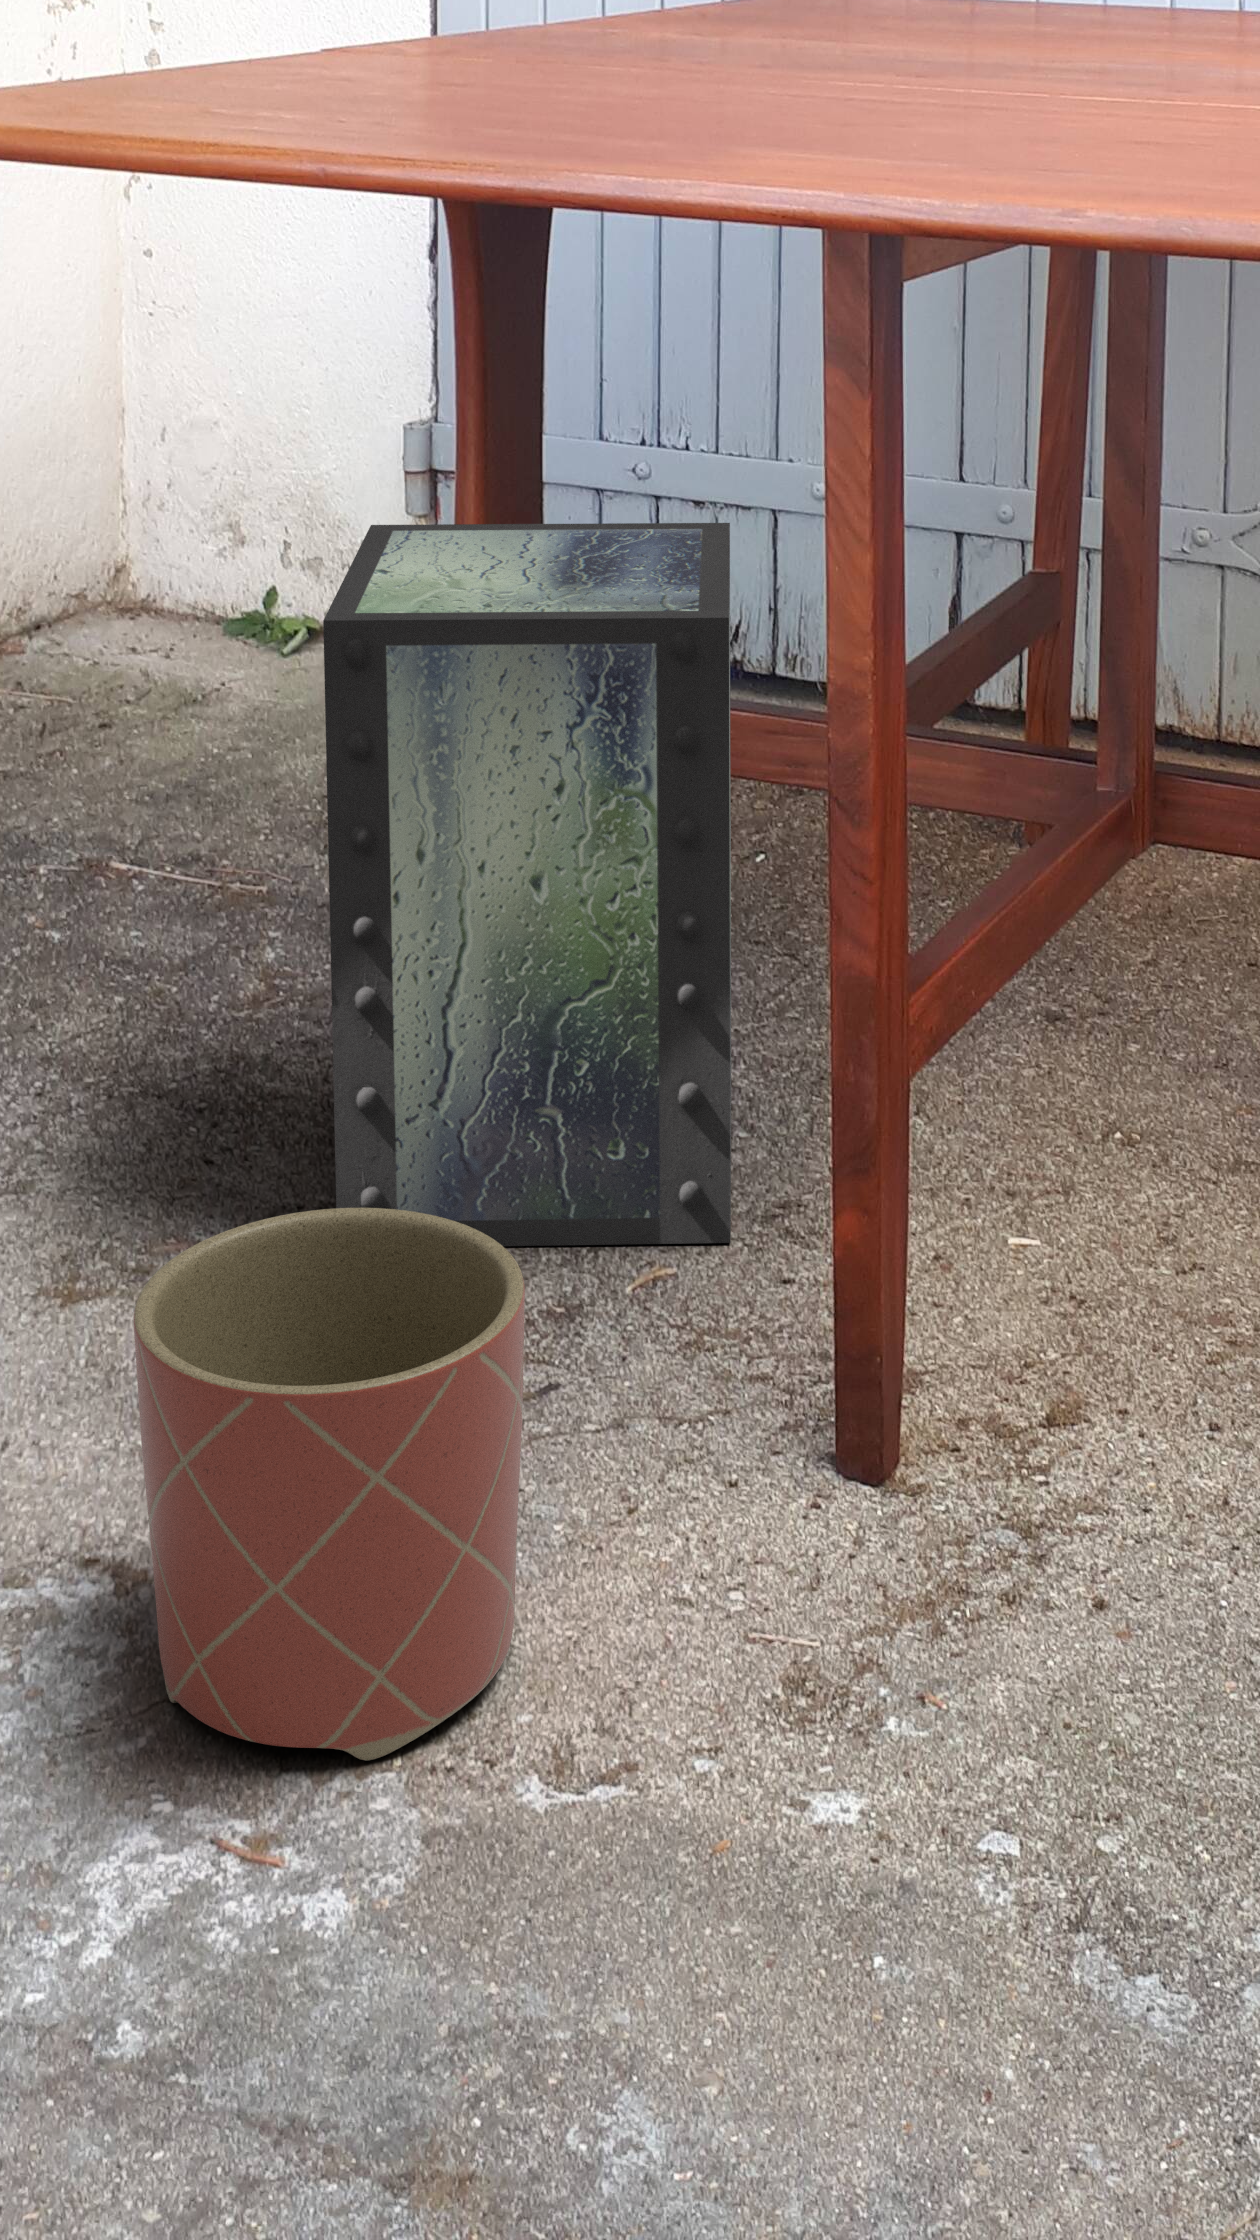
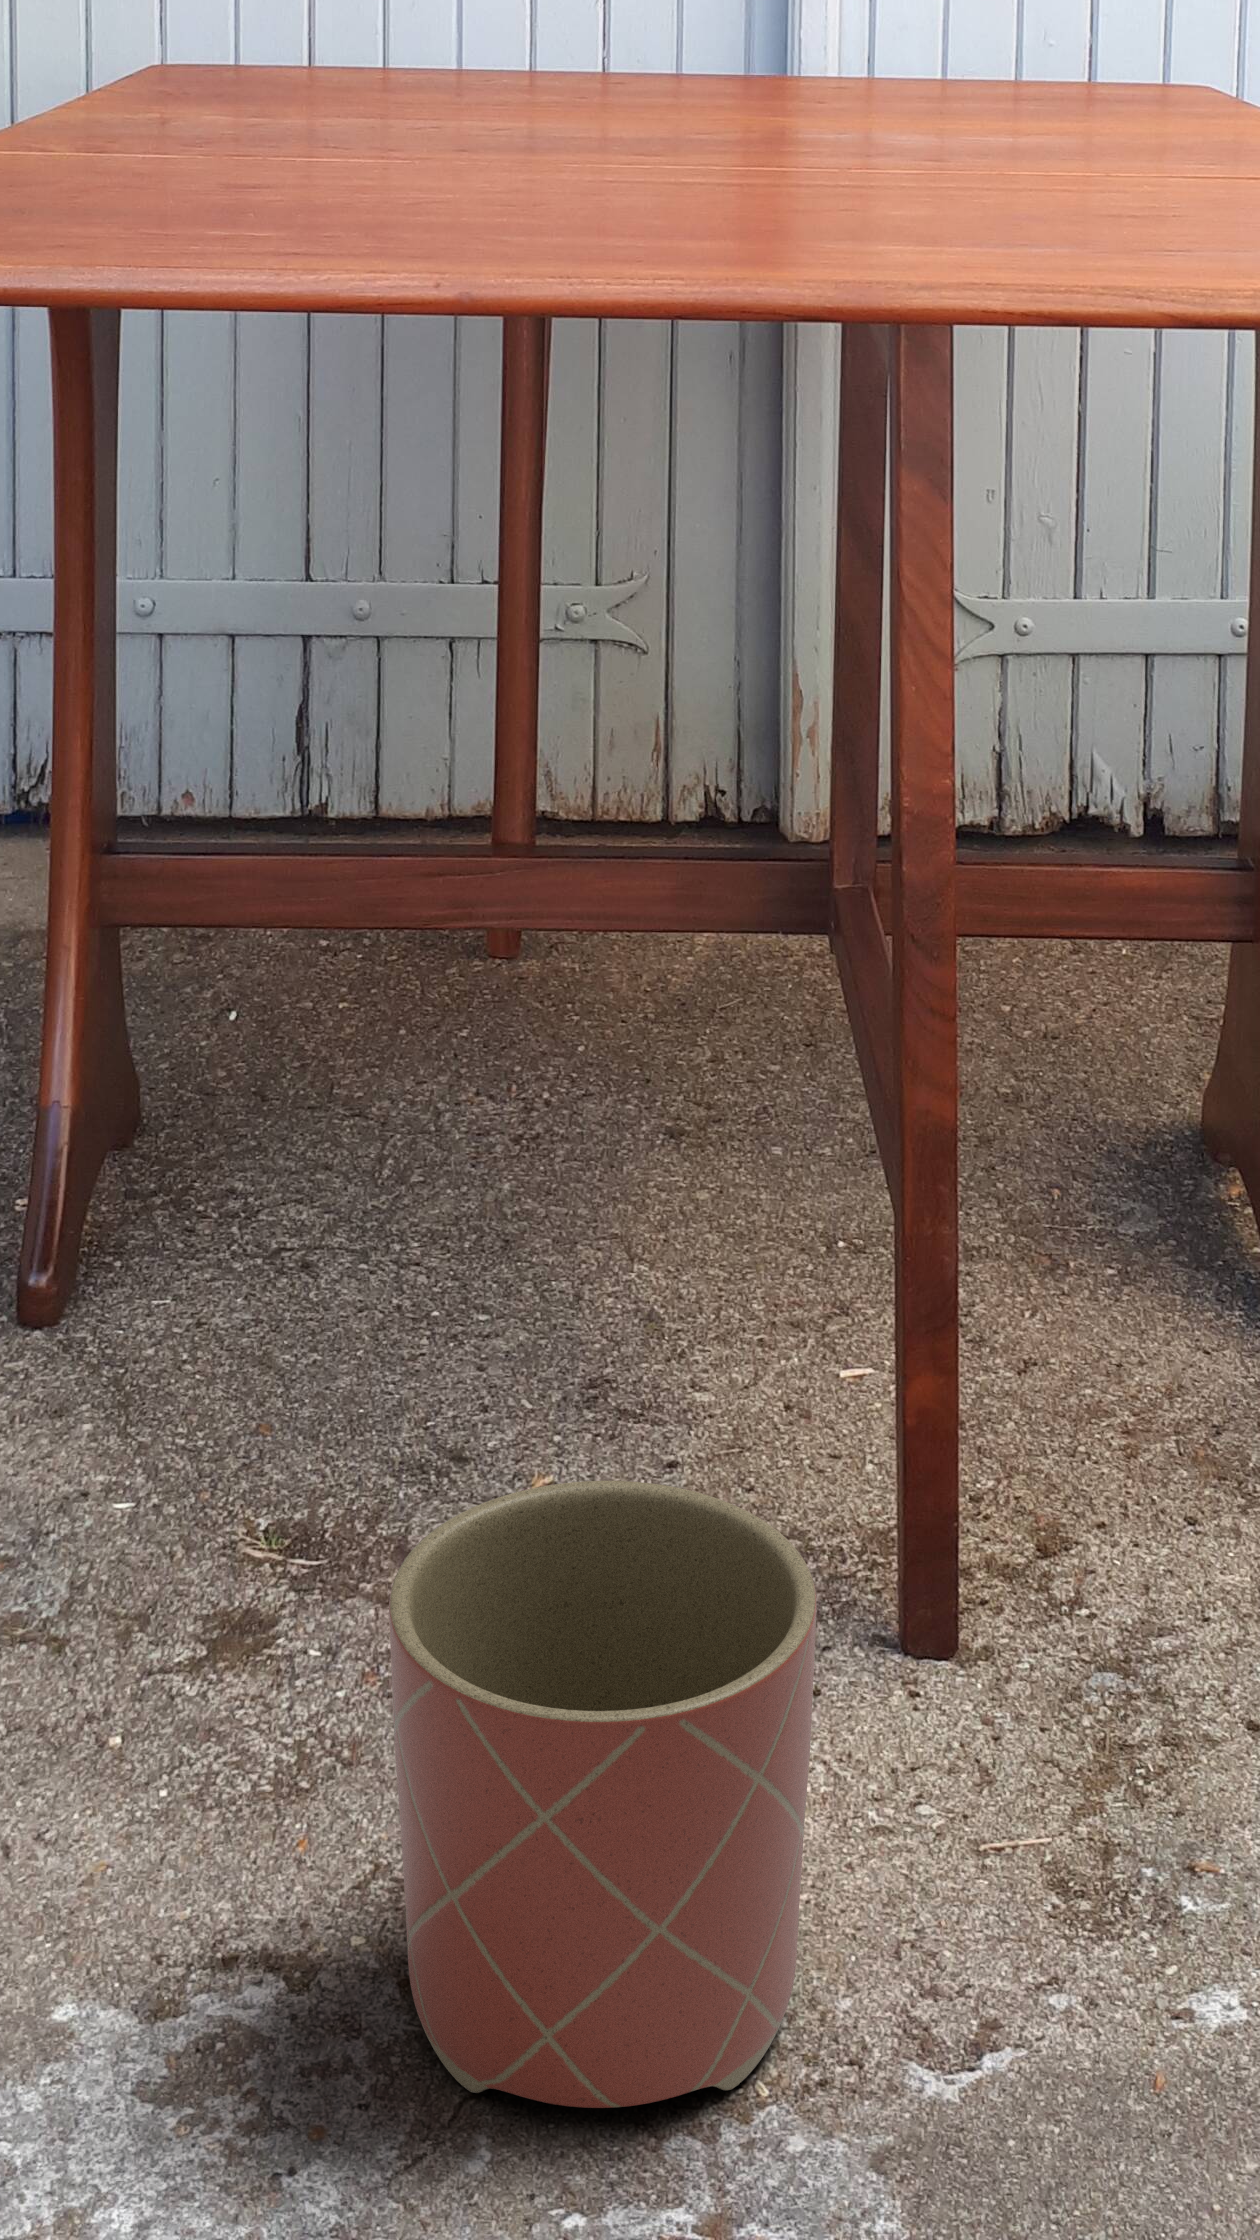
storage box: present [323,523,731,1246] -> none [36,669,578,1544]

